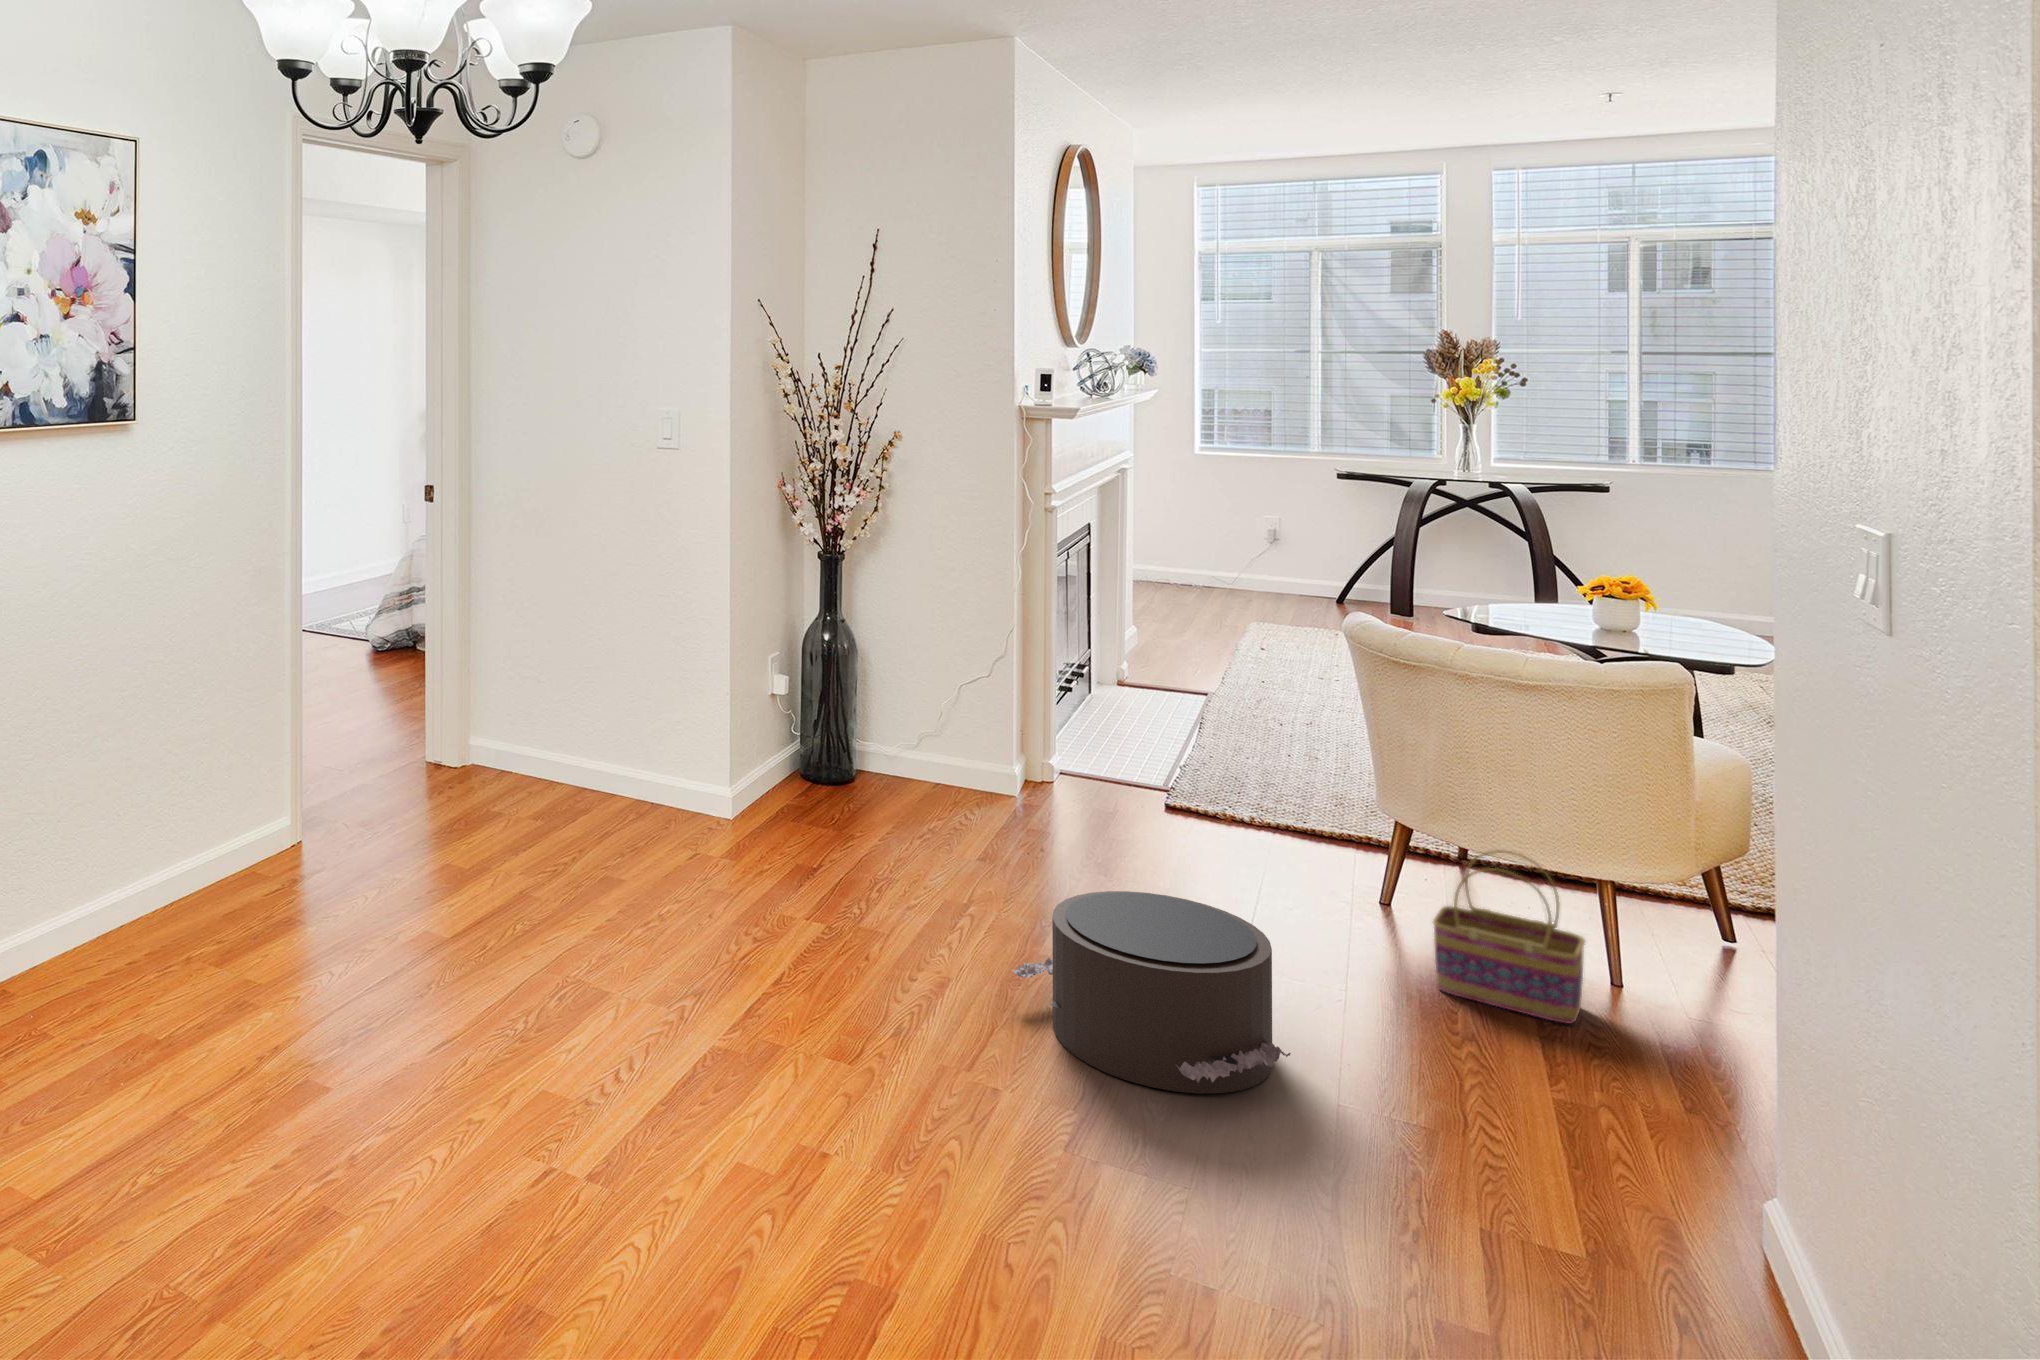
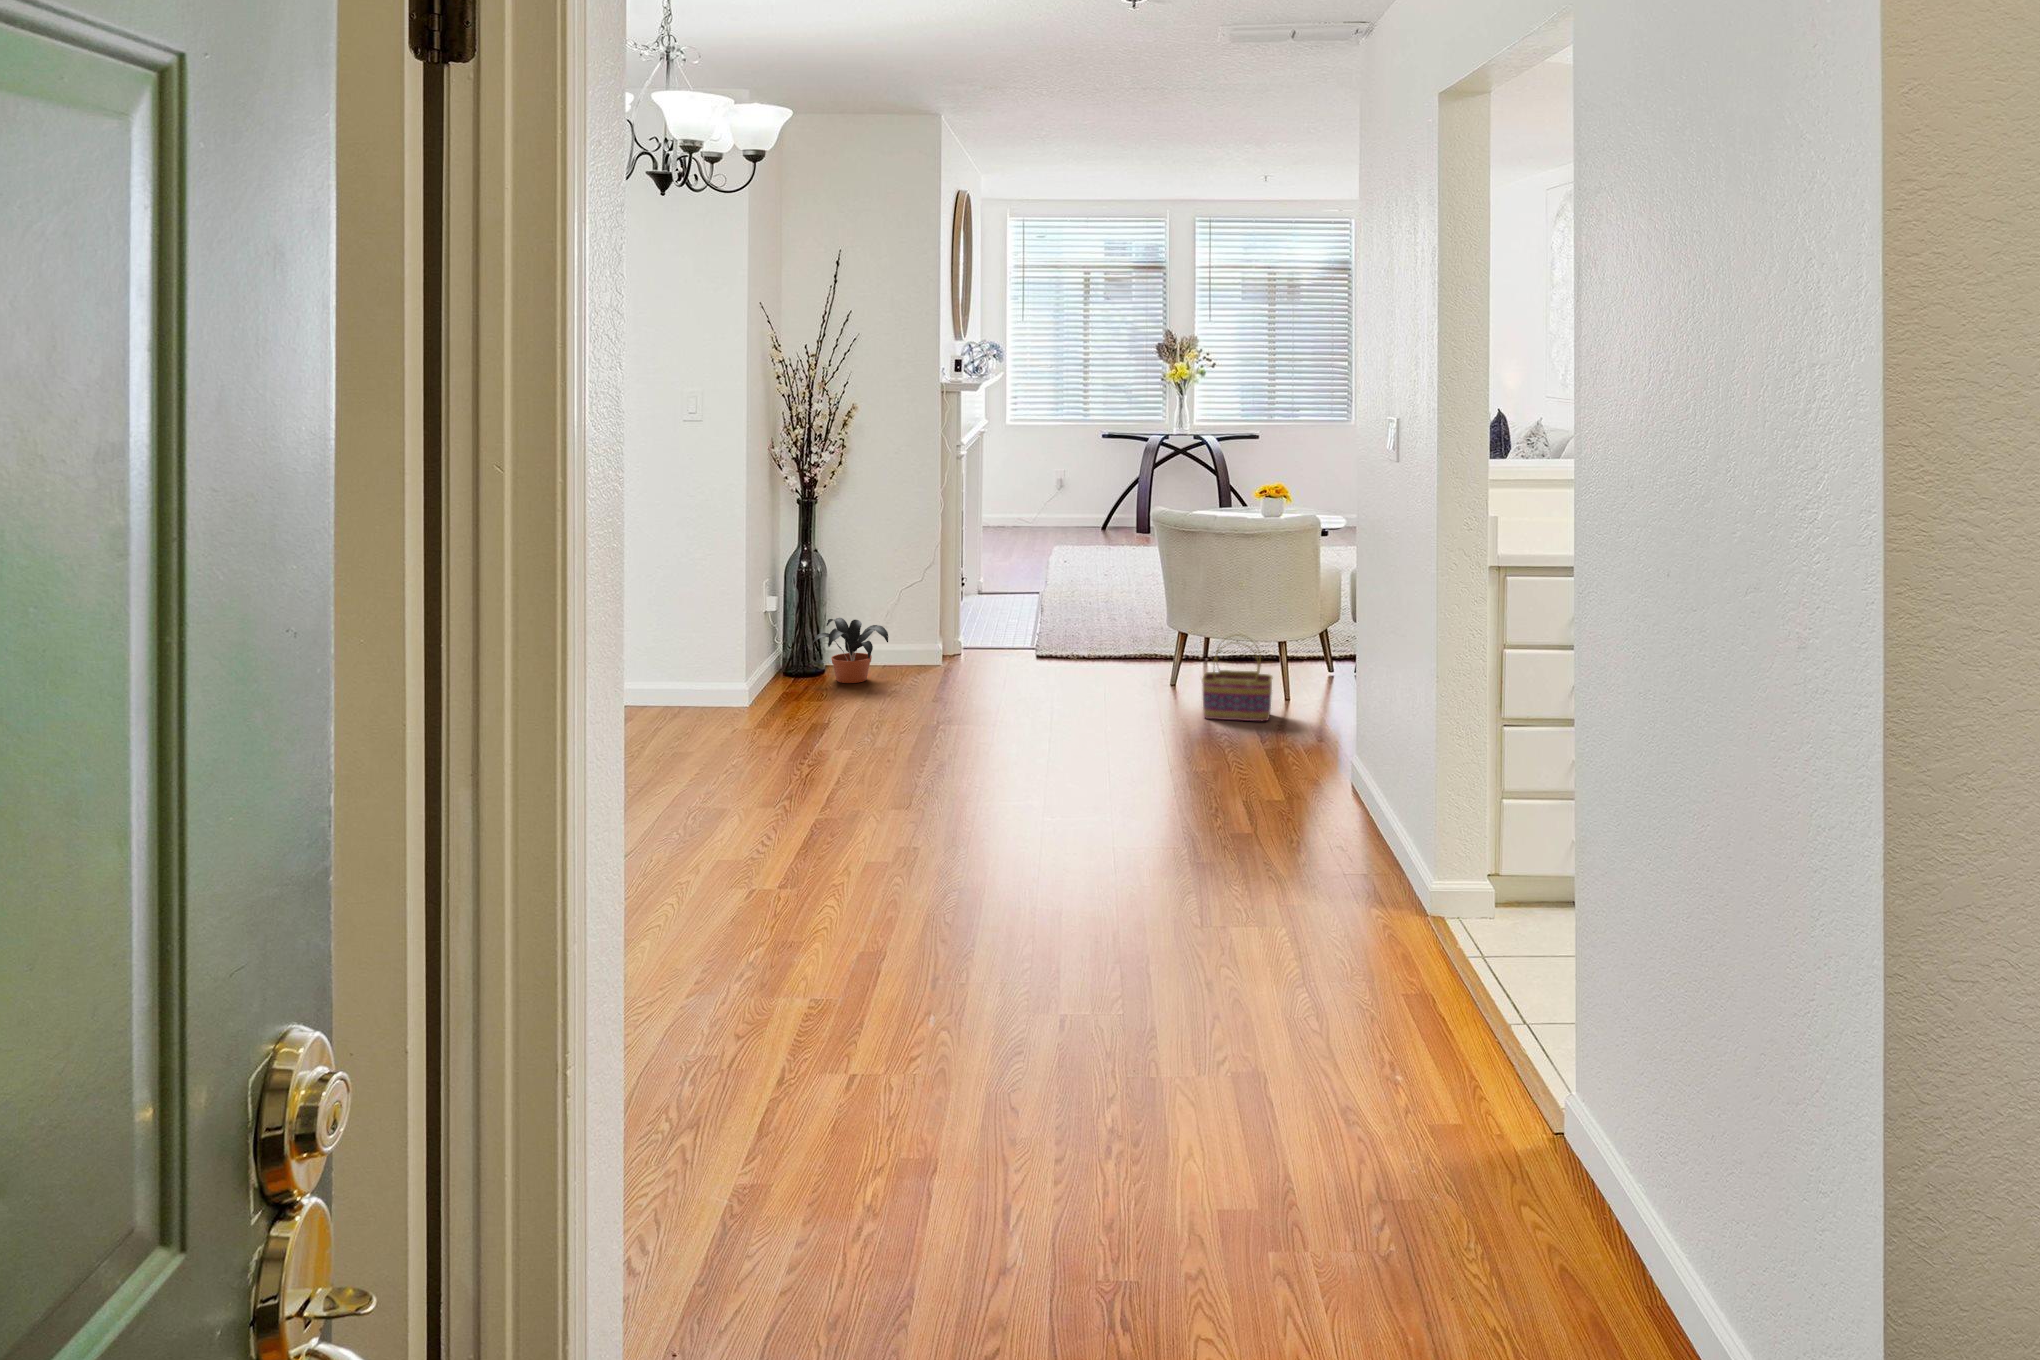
potted plant: none [824,716,933,811] -> present [812,618,888,683]
pouf: present [1013,891,1291,1093] -> none [986,683,1146,782]

